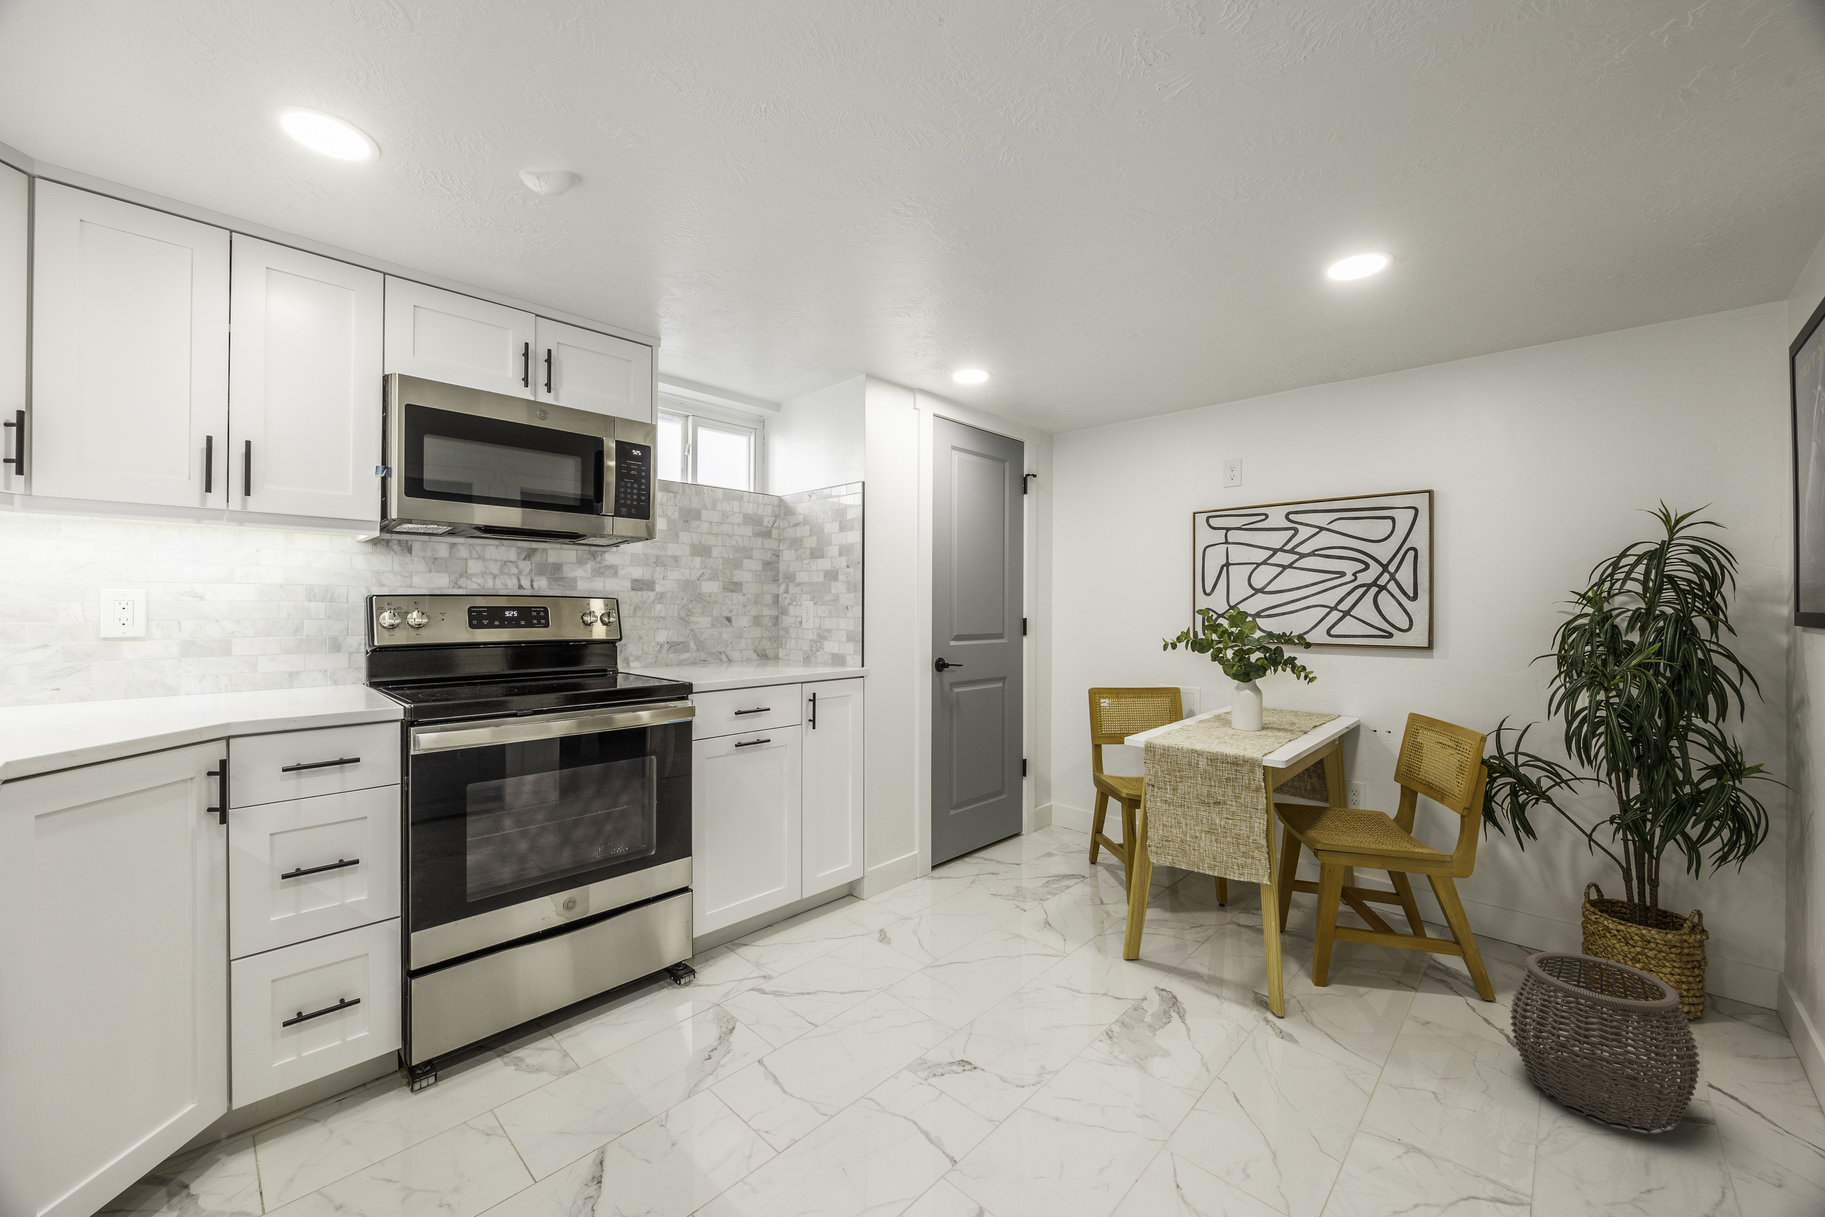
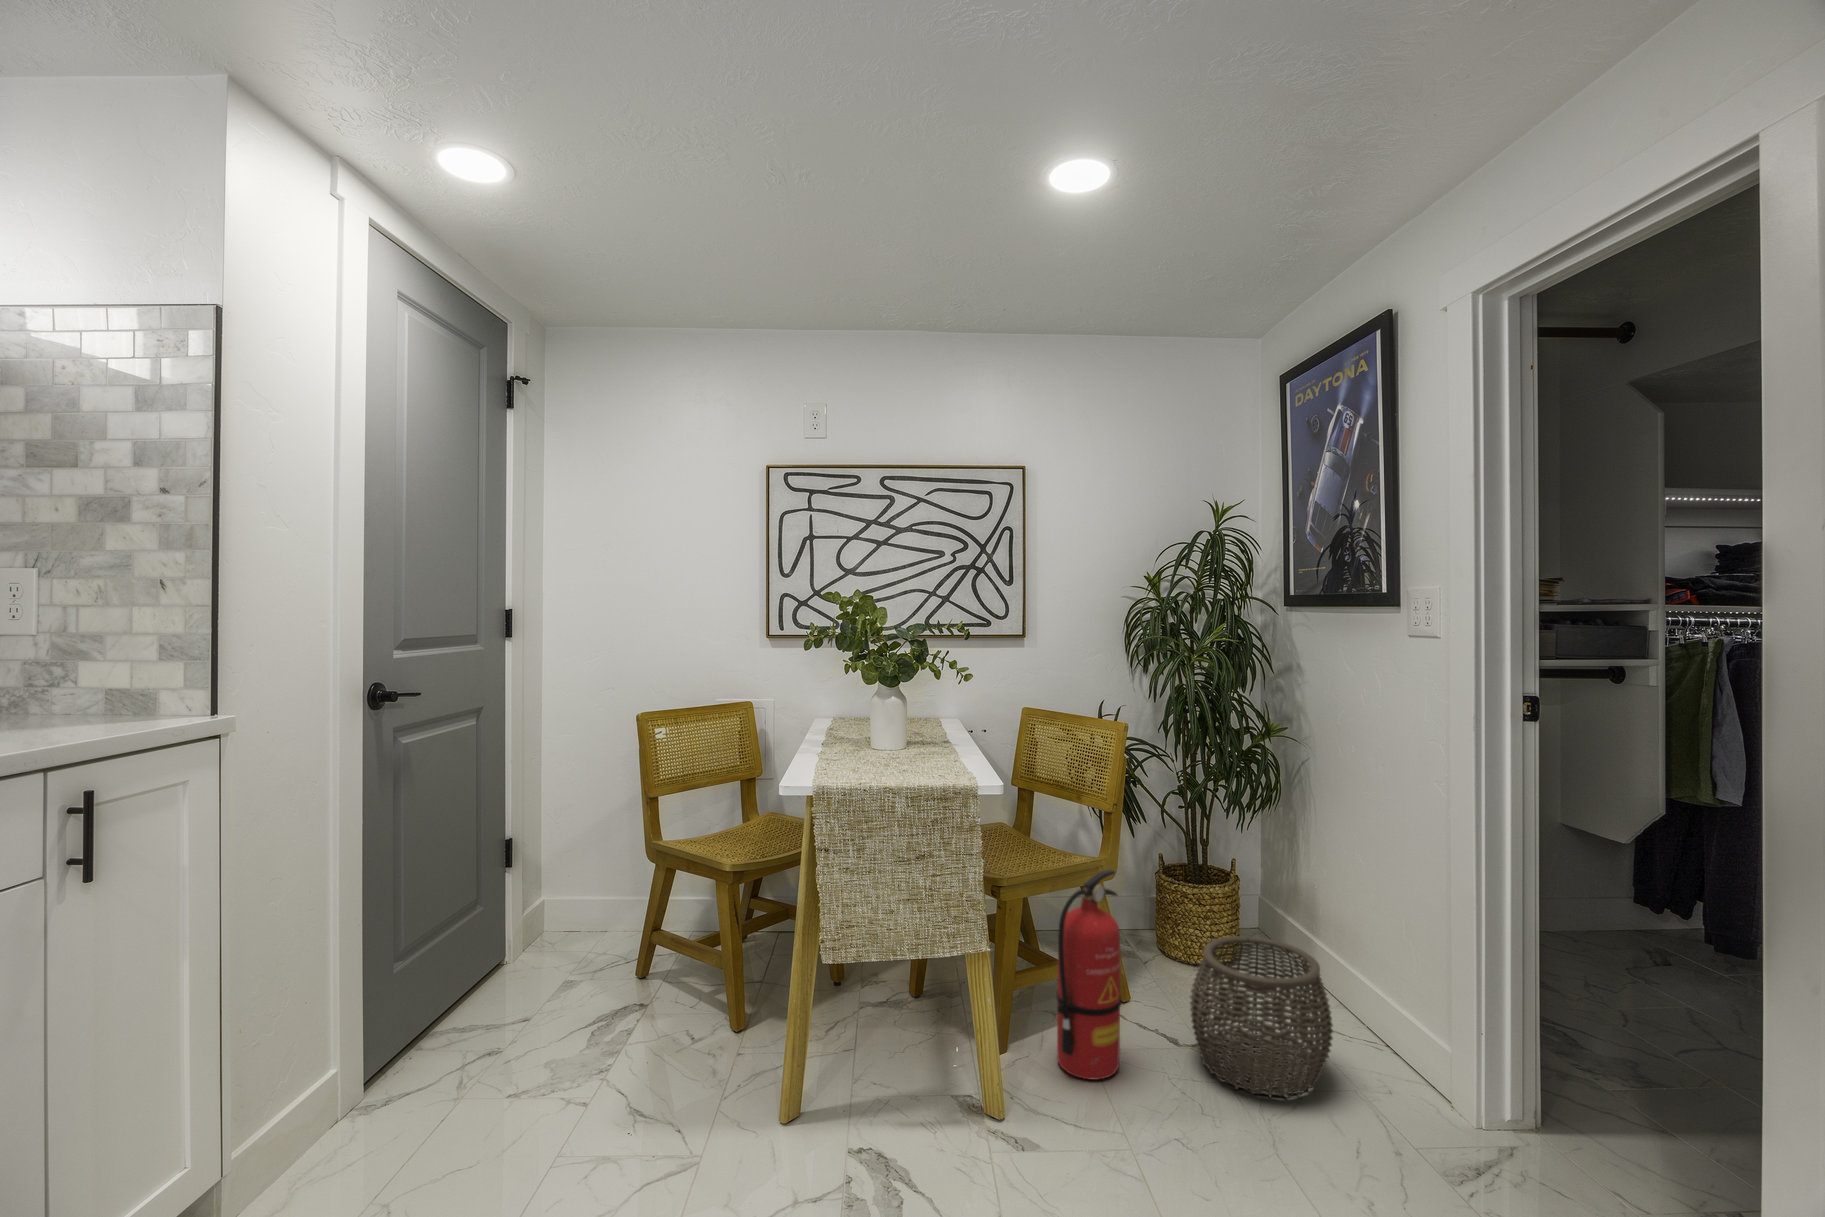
fire extinguisher: none [1351,854,1435,1039] -> present [1057,870,1121,1080]

